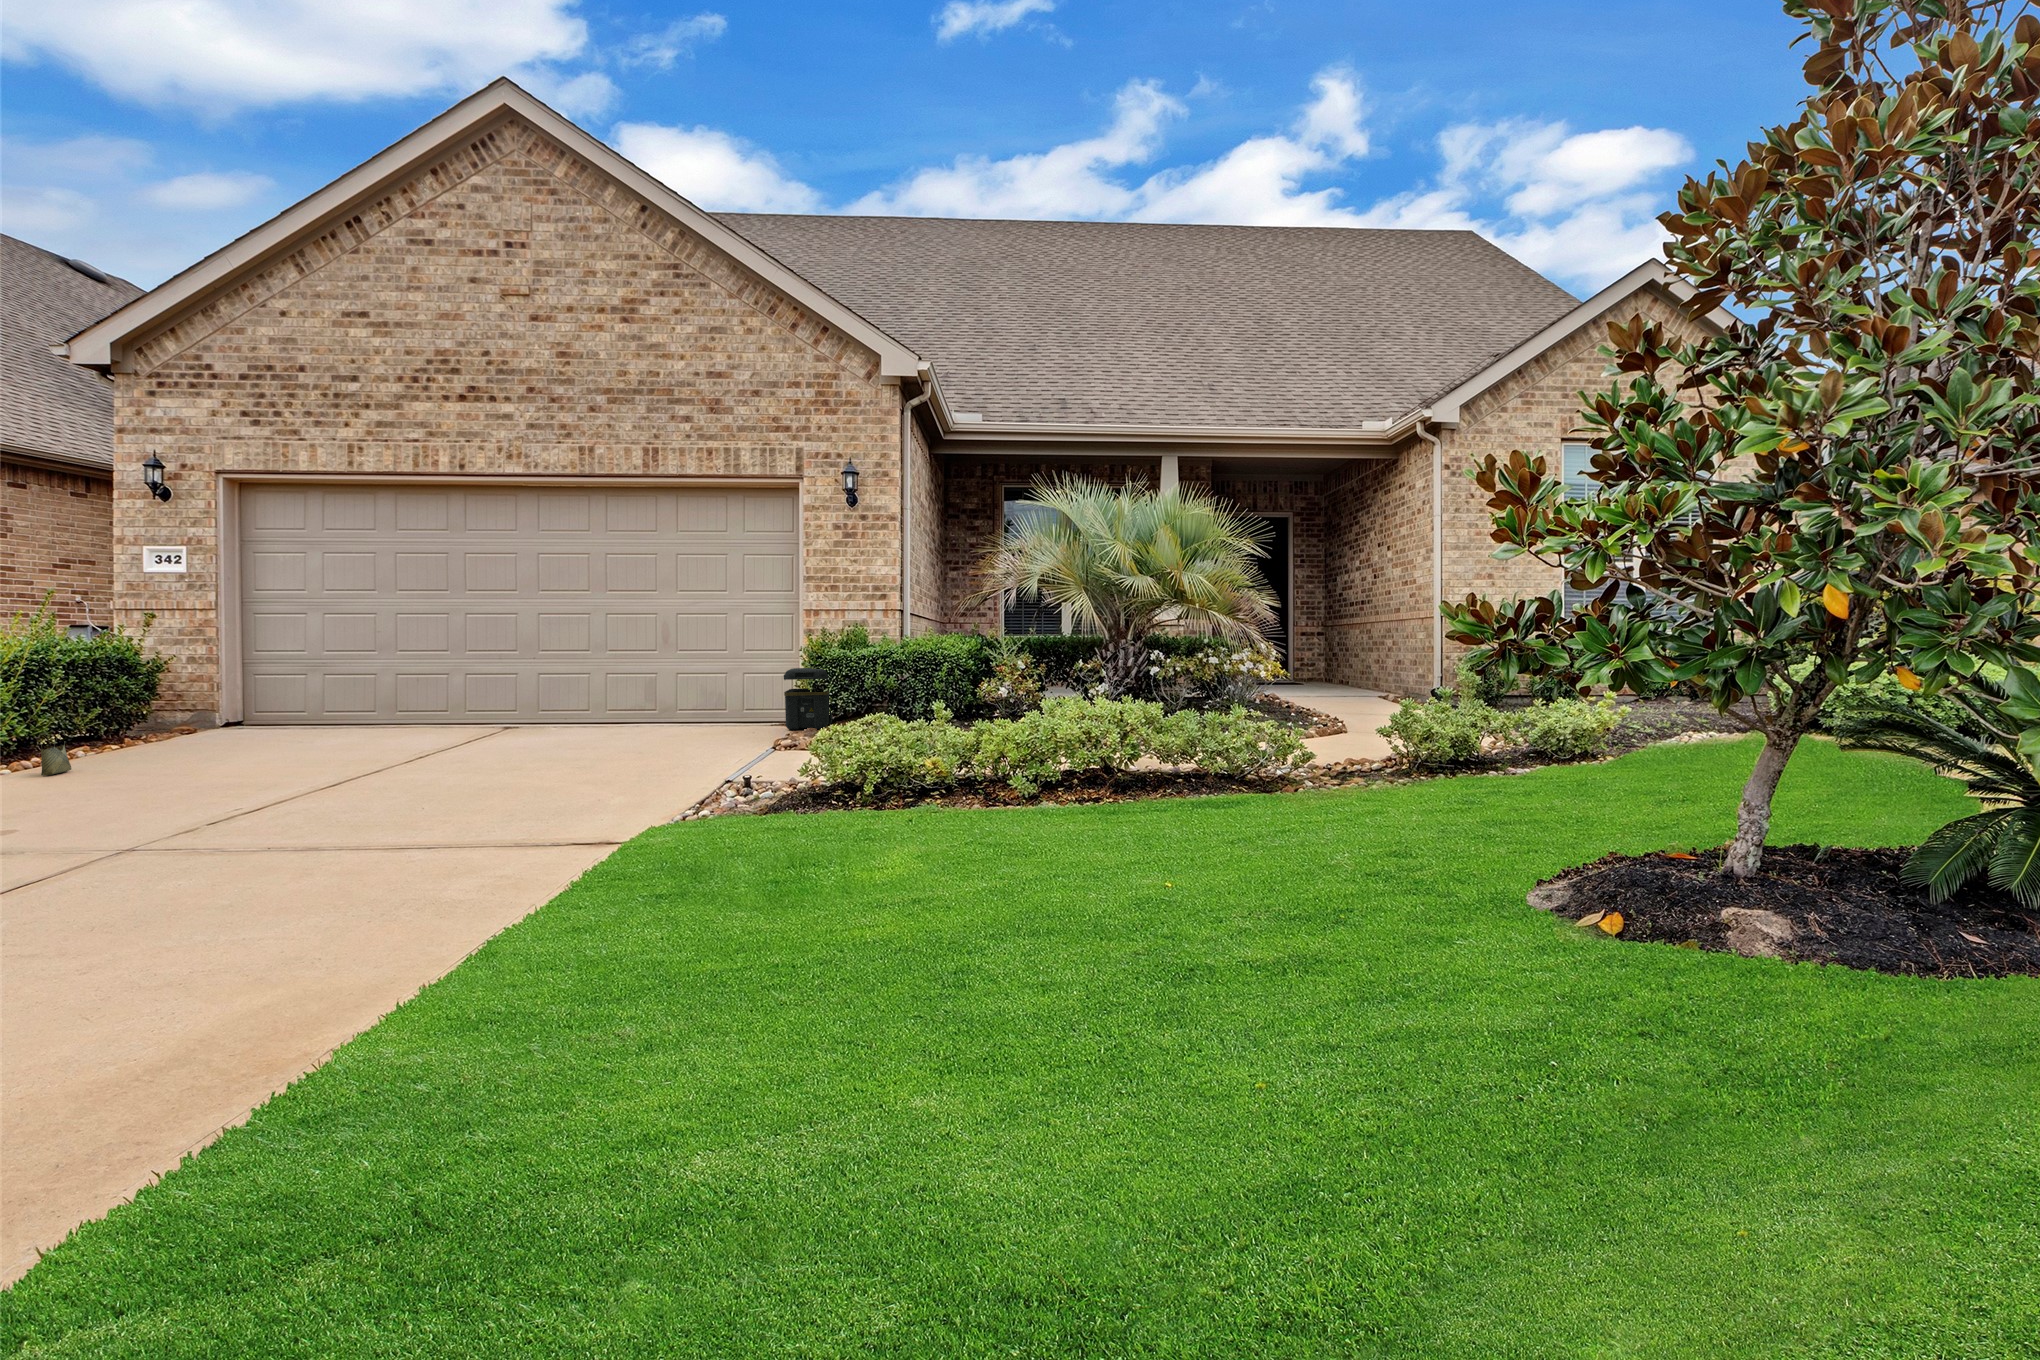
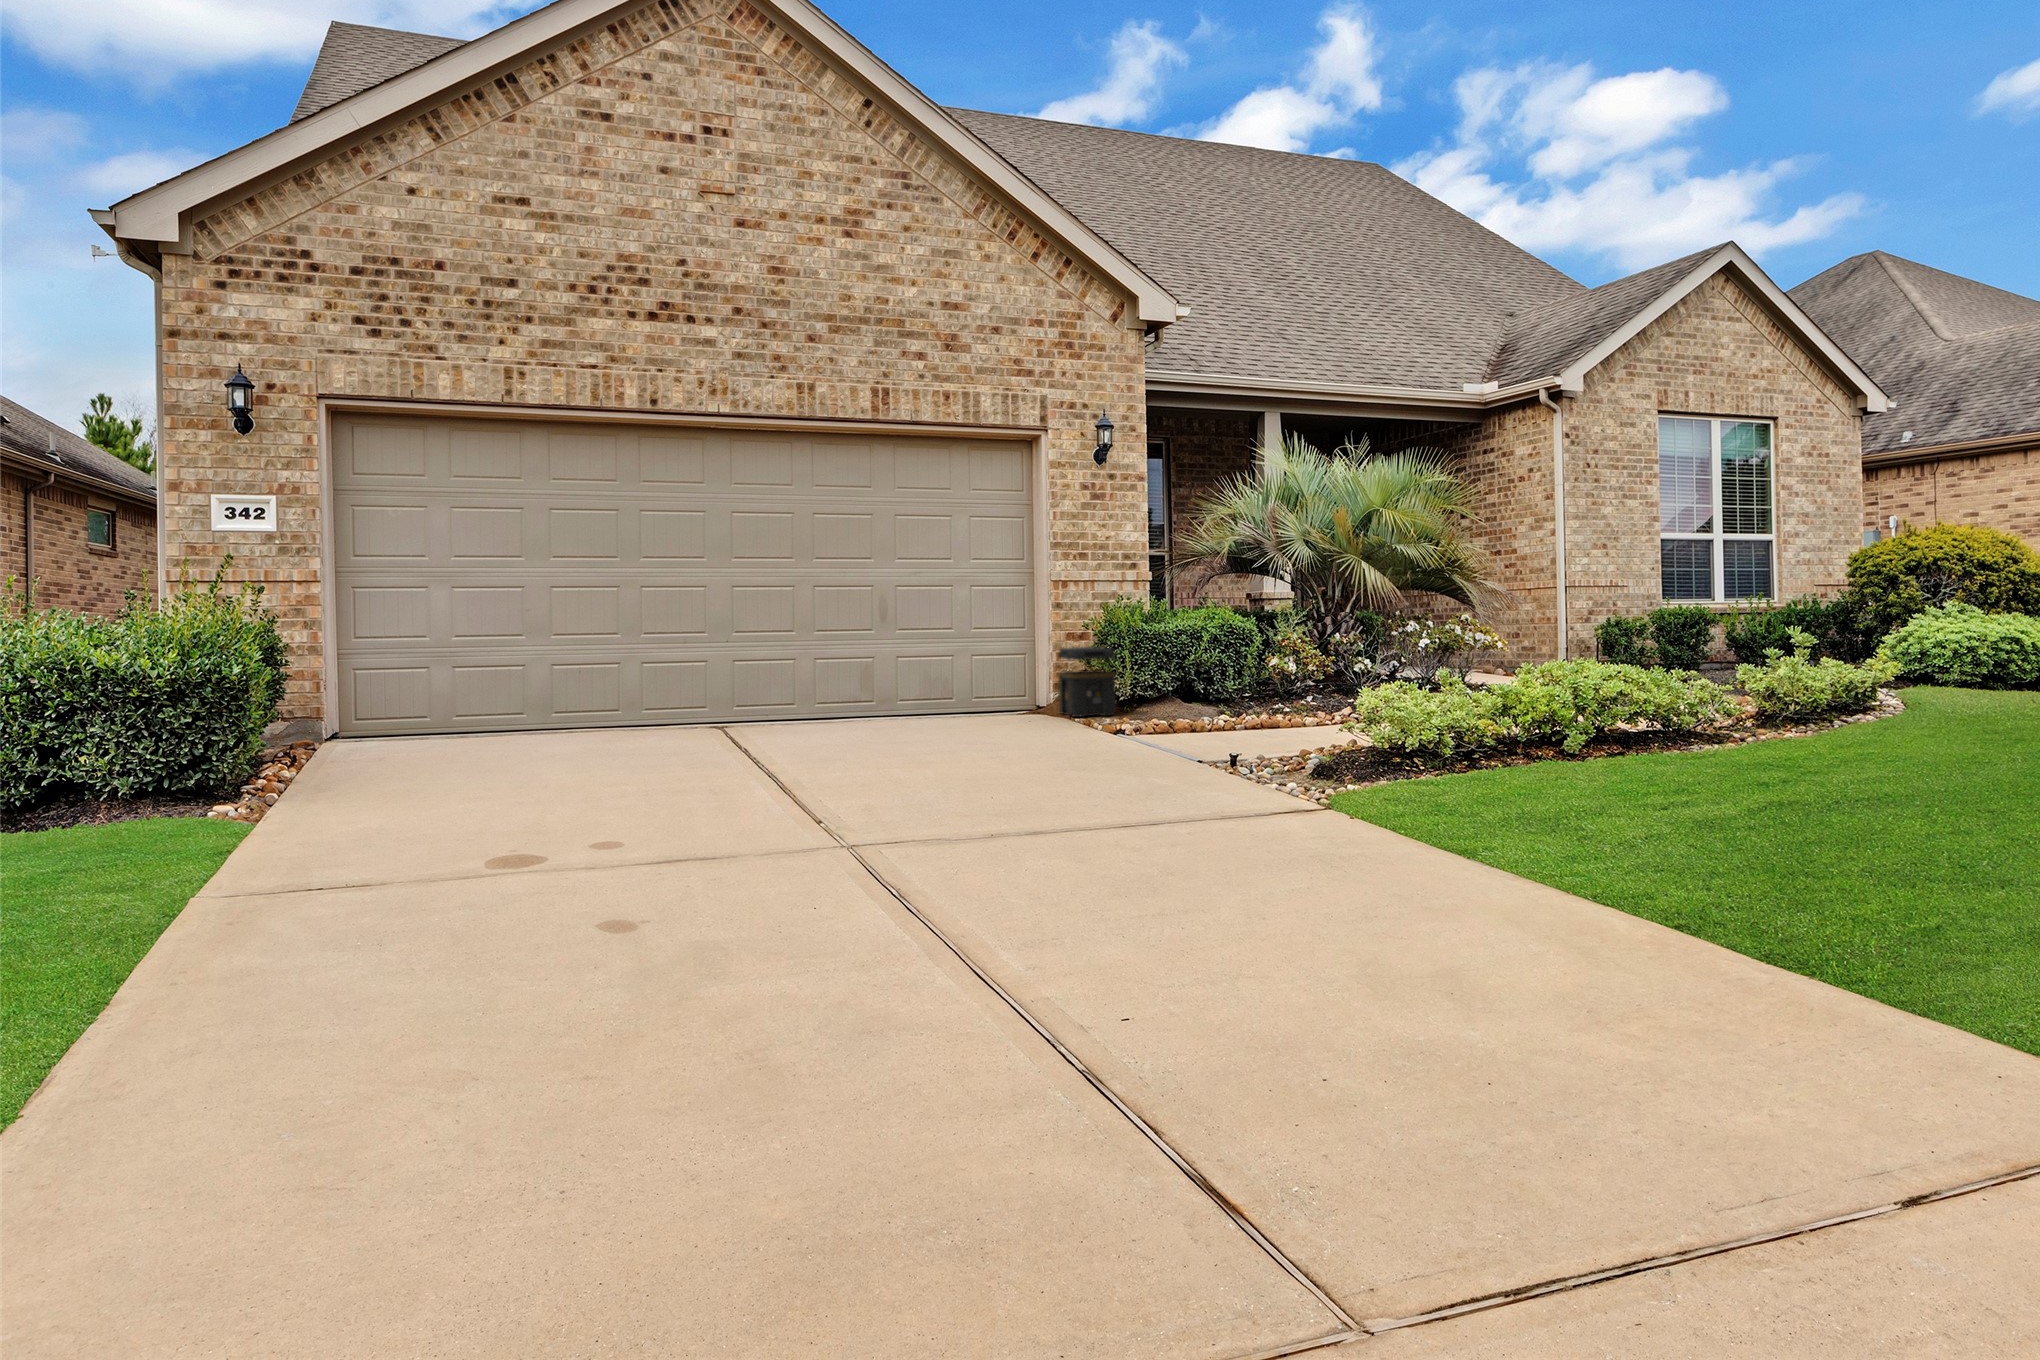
woven basket: present [39,733,72,775] -> none [265,730,294,789]

